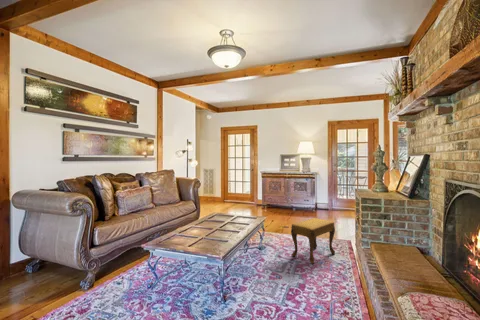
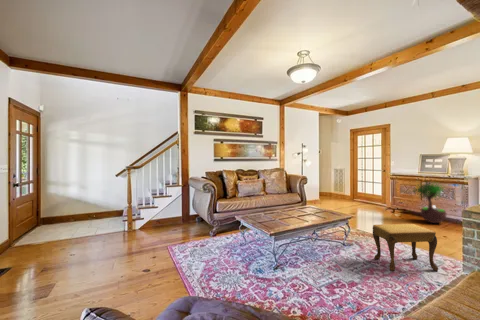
potted tree: none [284,176,307,214] -> present [414,182,446,223]

